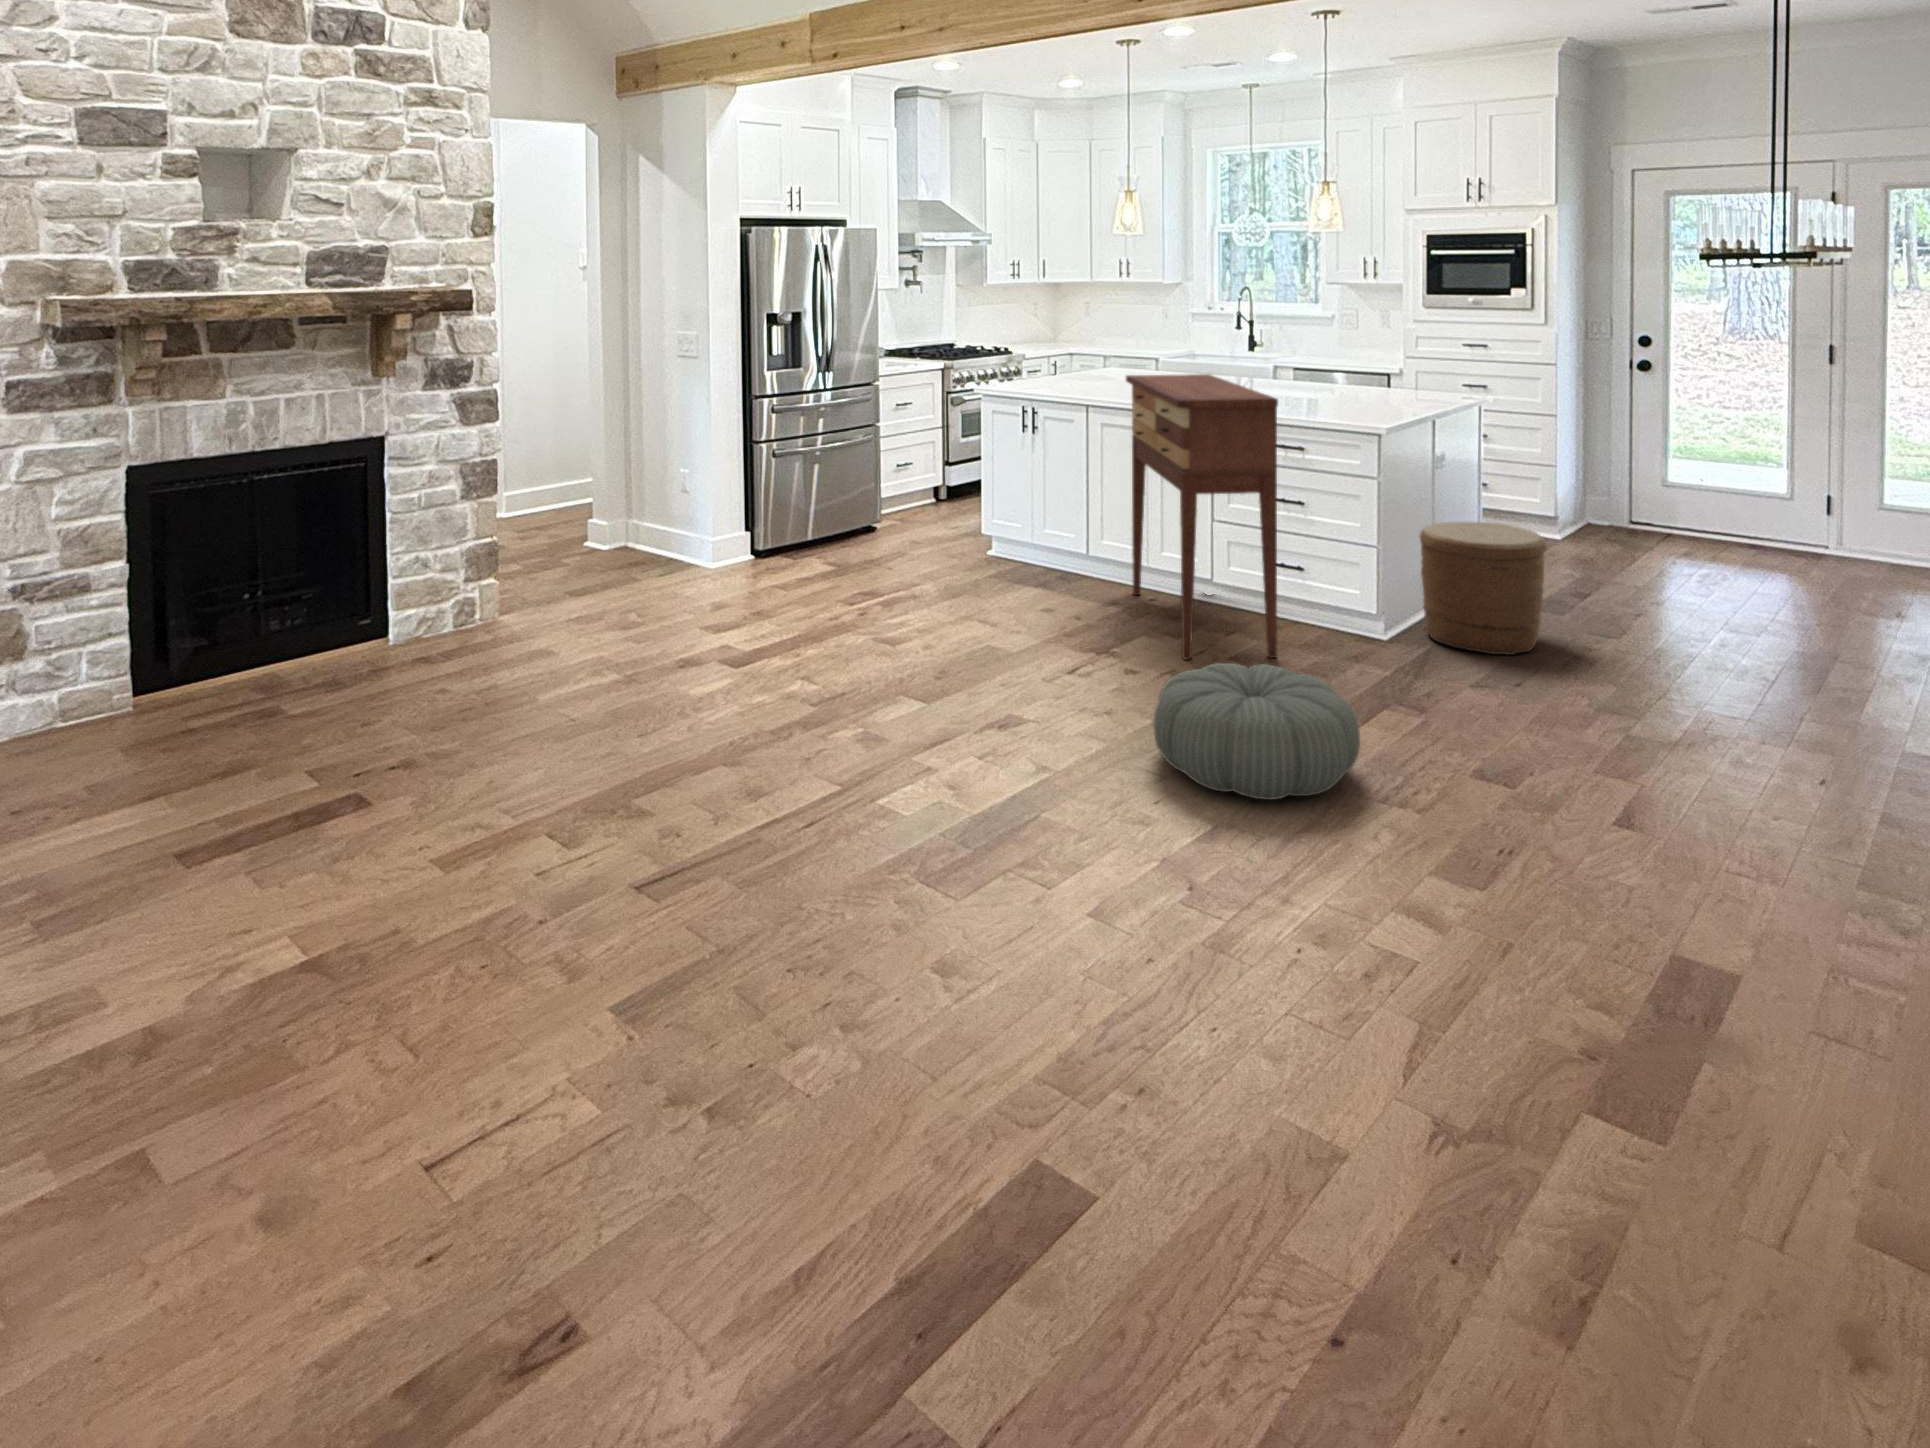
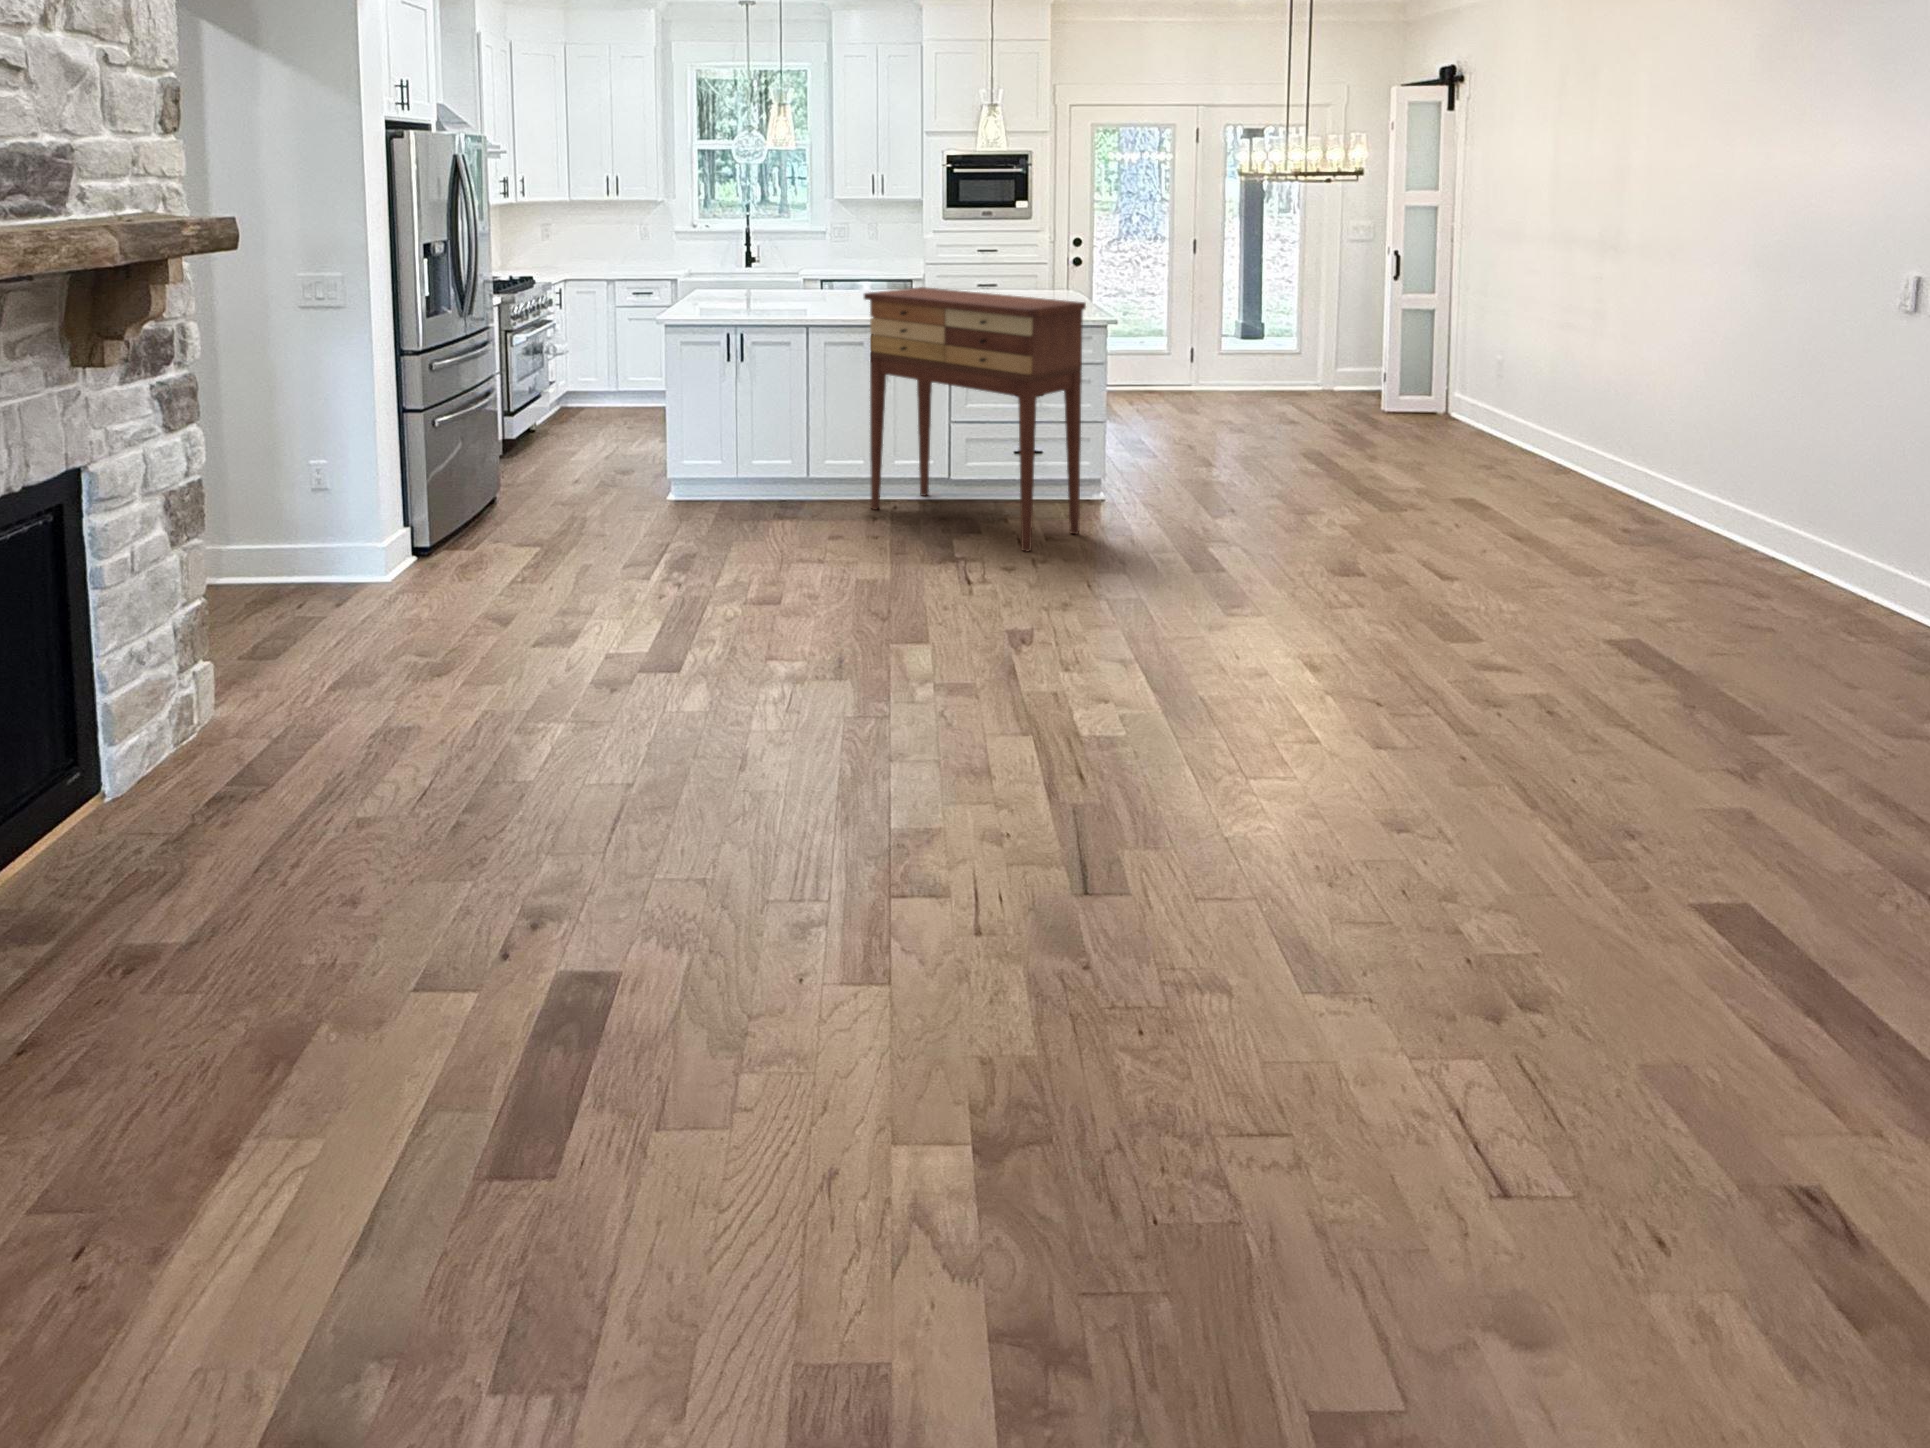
woven basket: present [1420,522,1547,655] -> none [1113,394,1209,497]
pouf: present [1153,663,1360,800] -> none [1155,529,1333,638]

